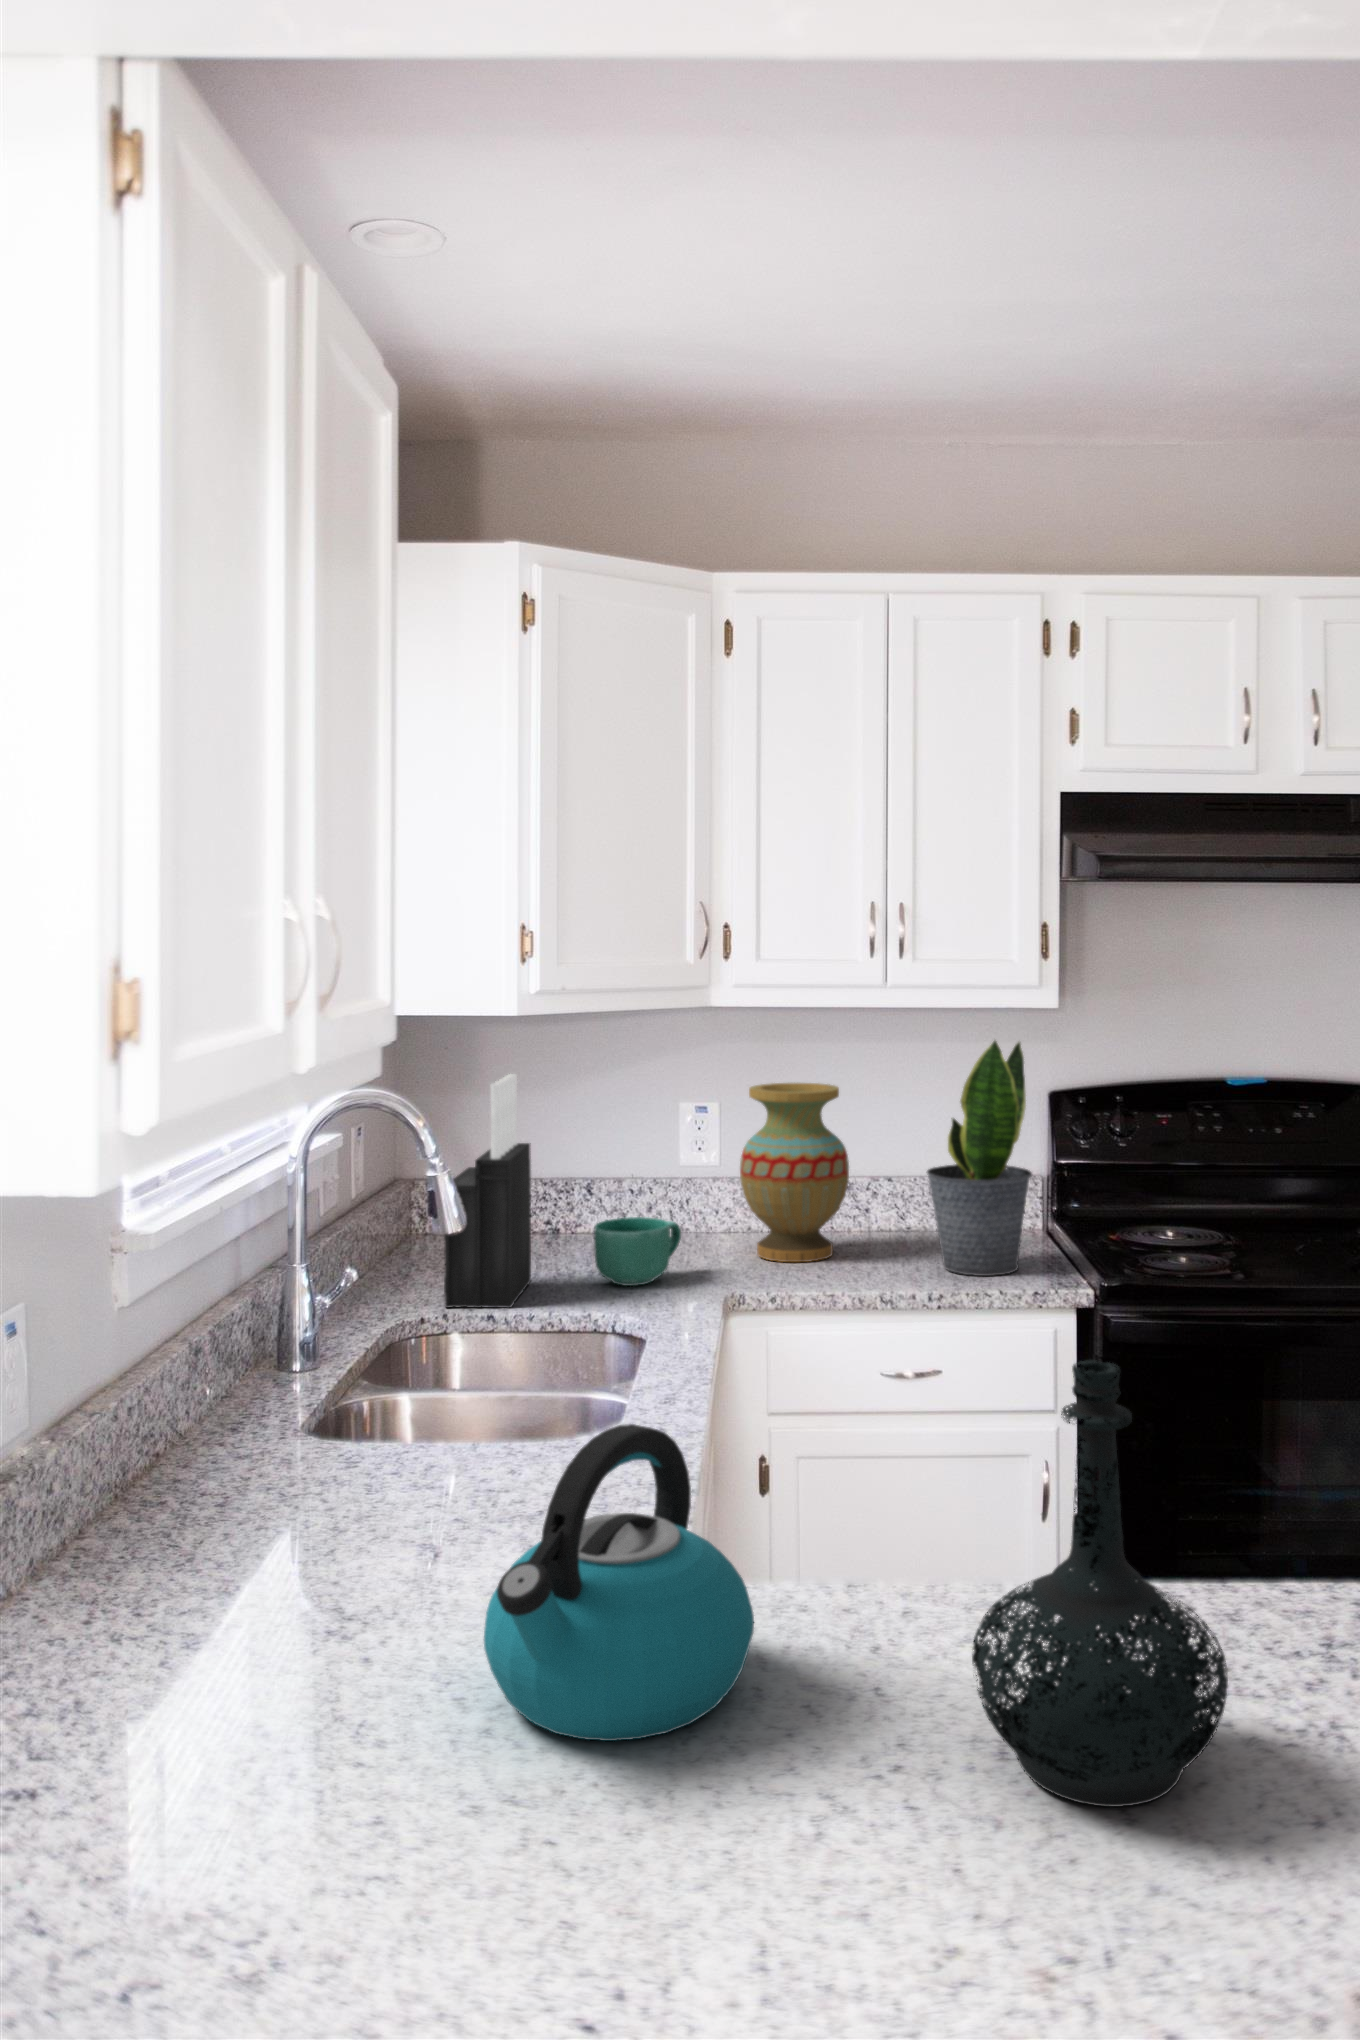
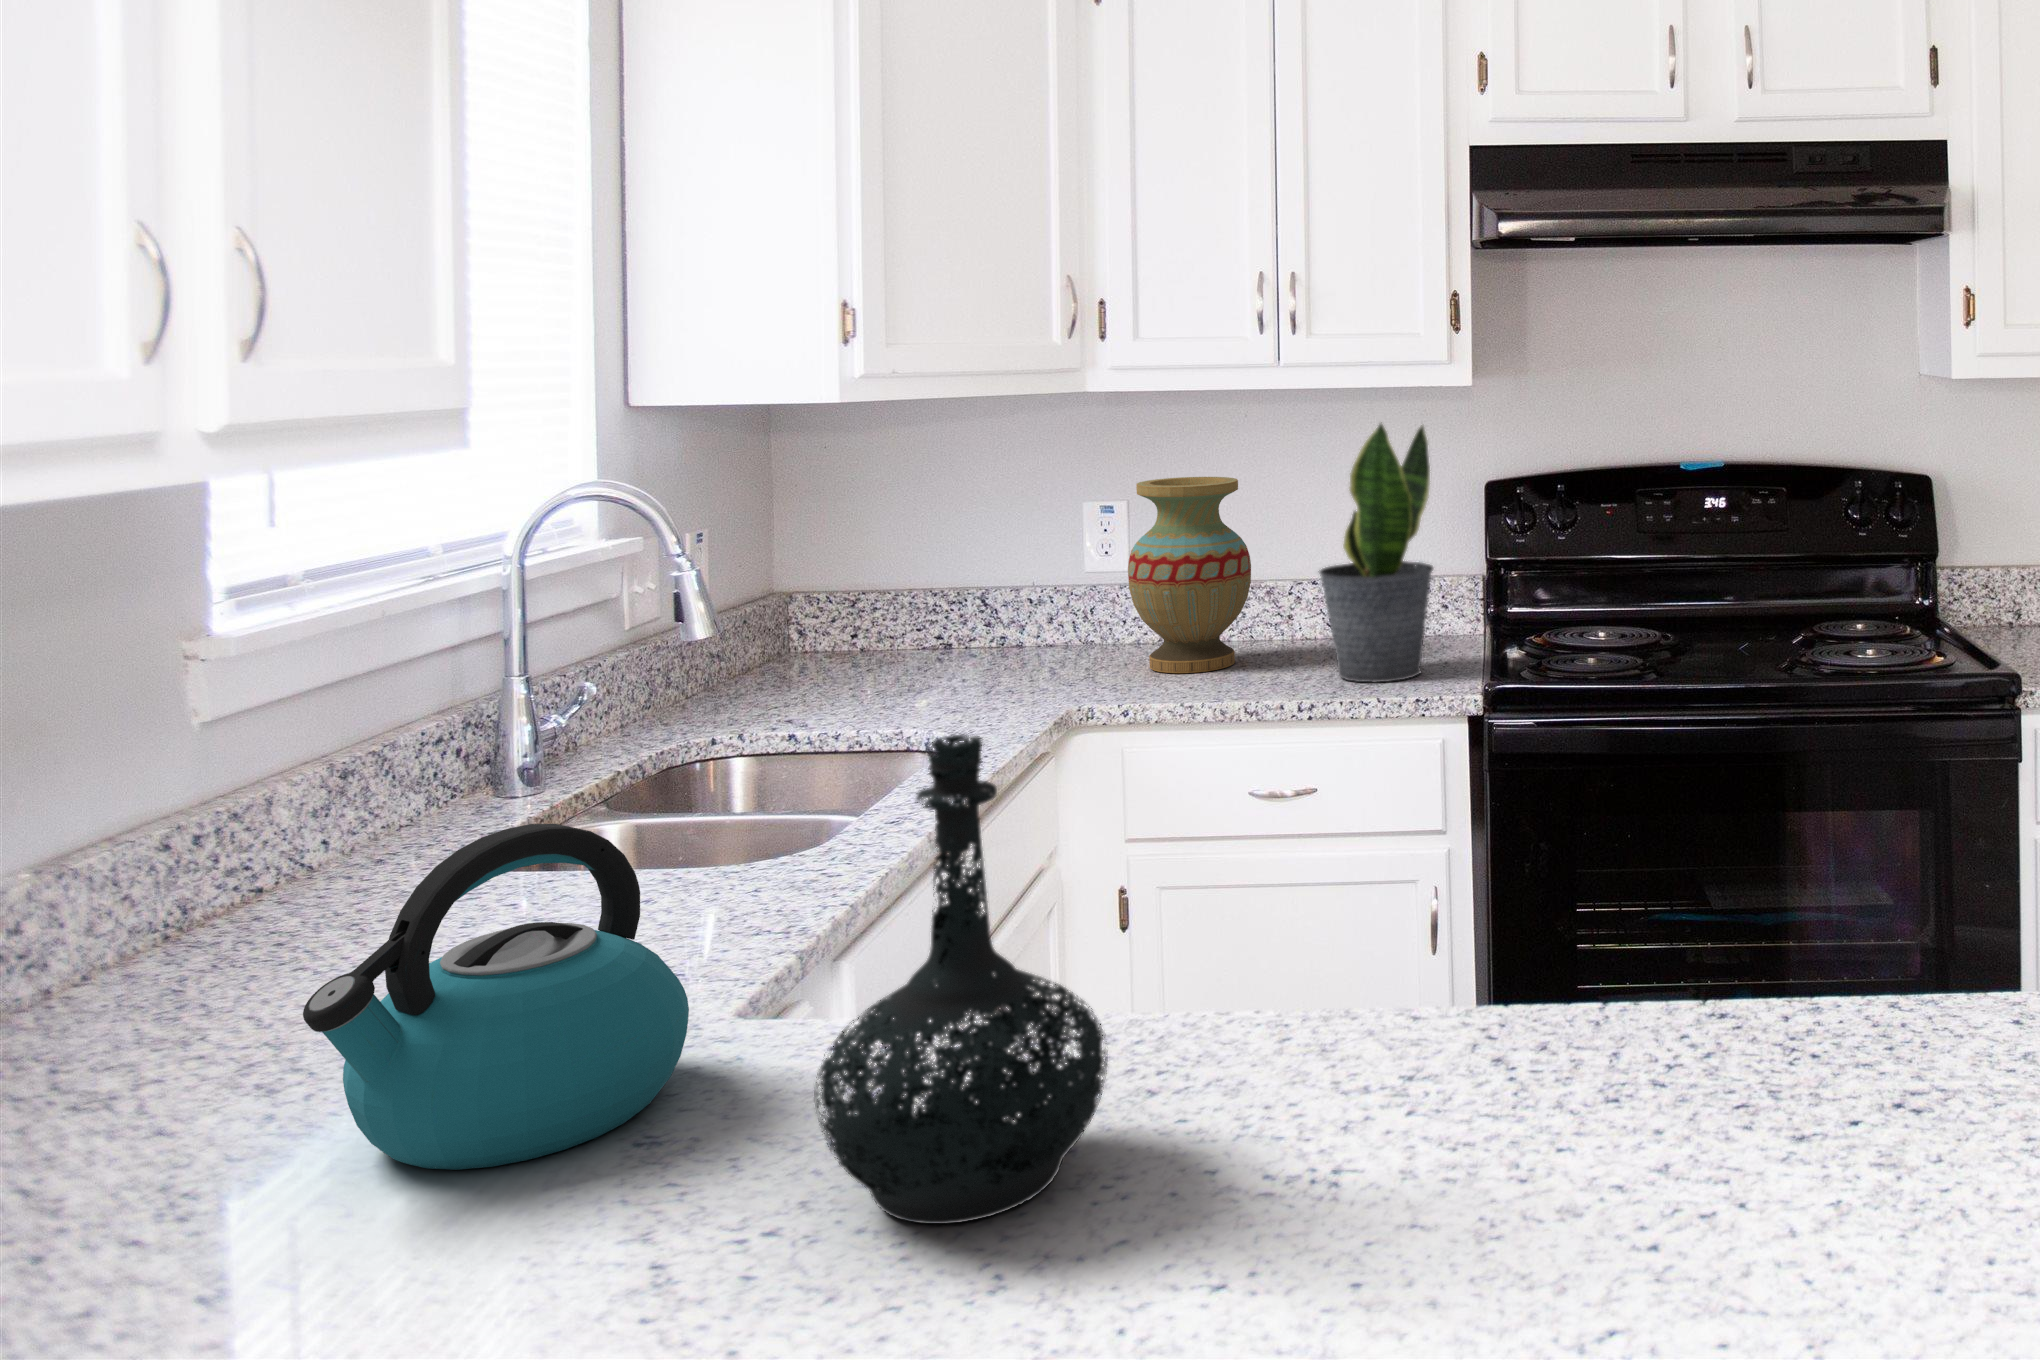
knife block: present [444,1074,531,1308] -> none [748,470,874,728]
mug: present [594,1217,681,1286] -> none [941,626,1048,701]

